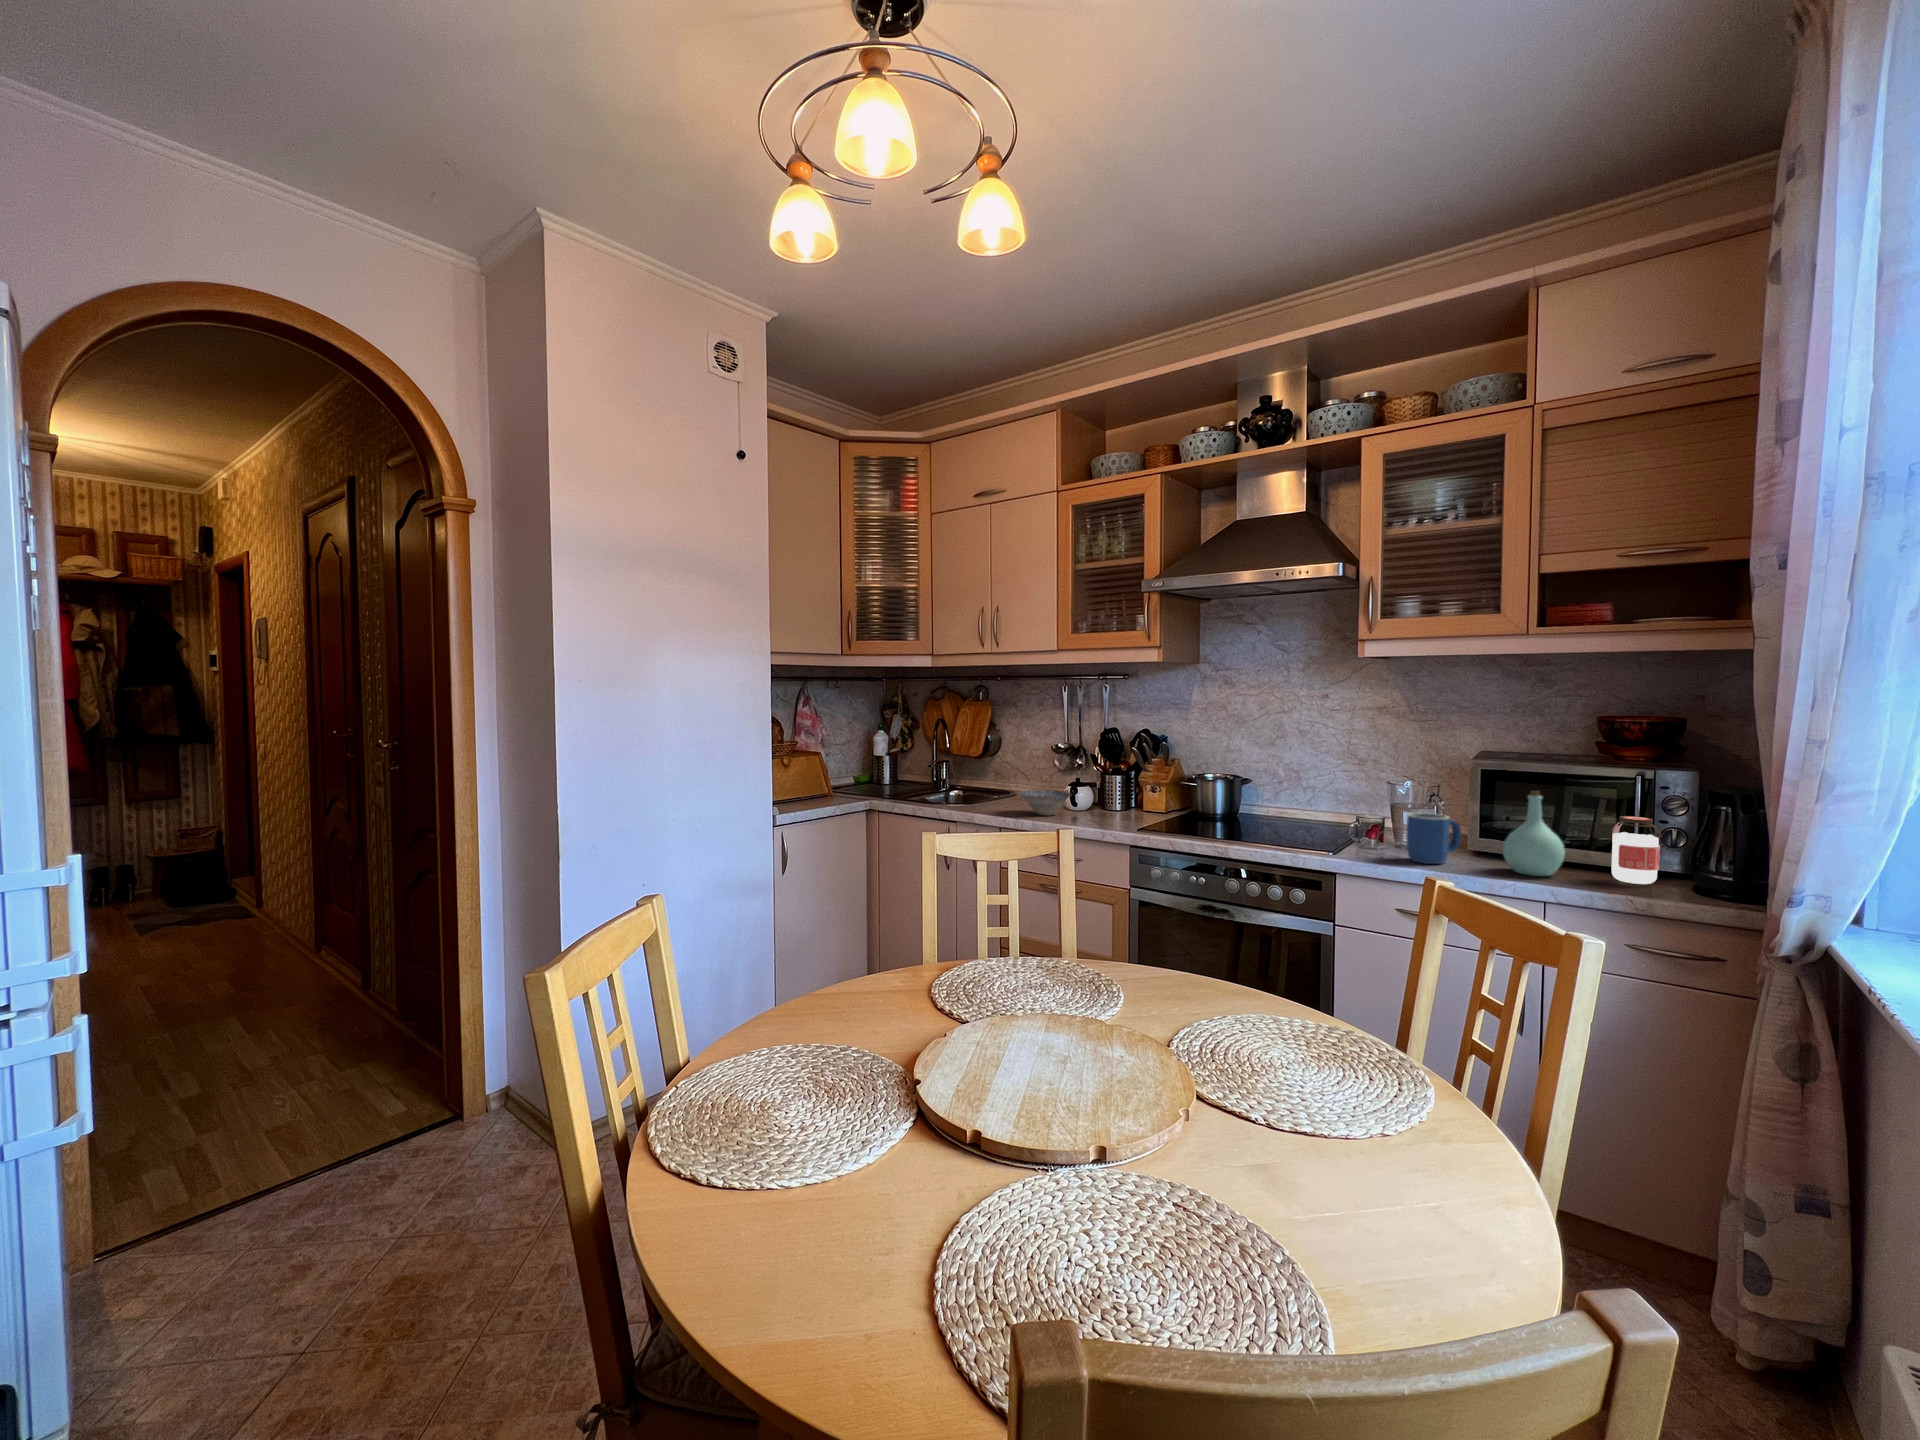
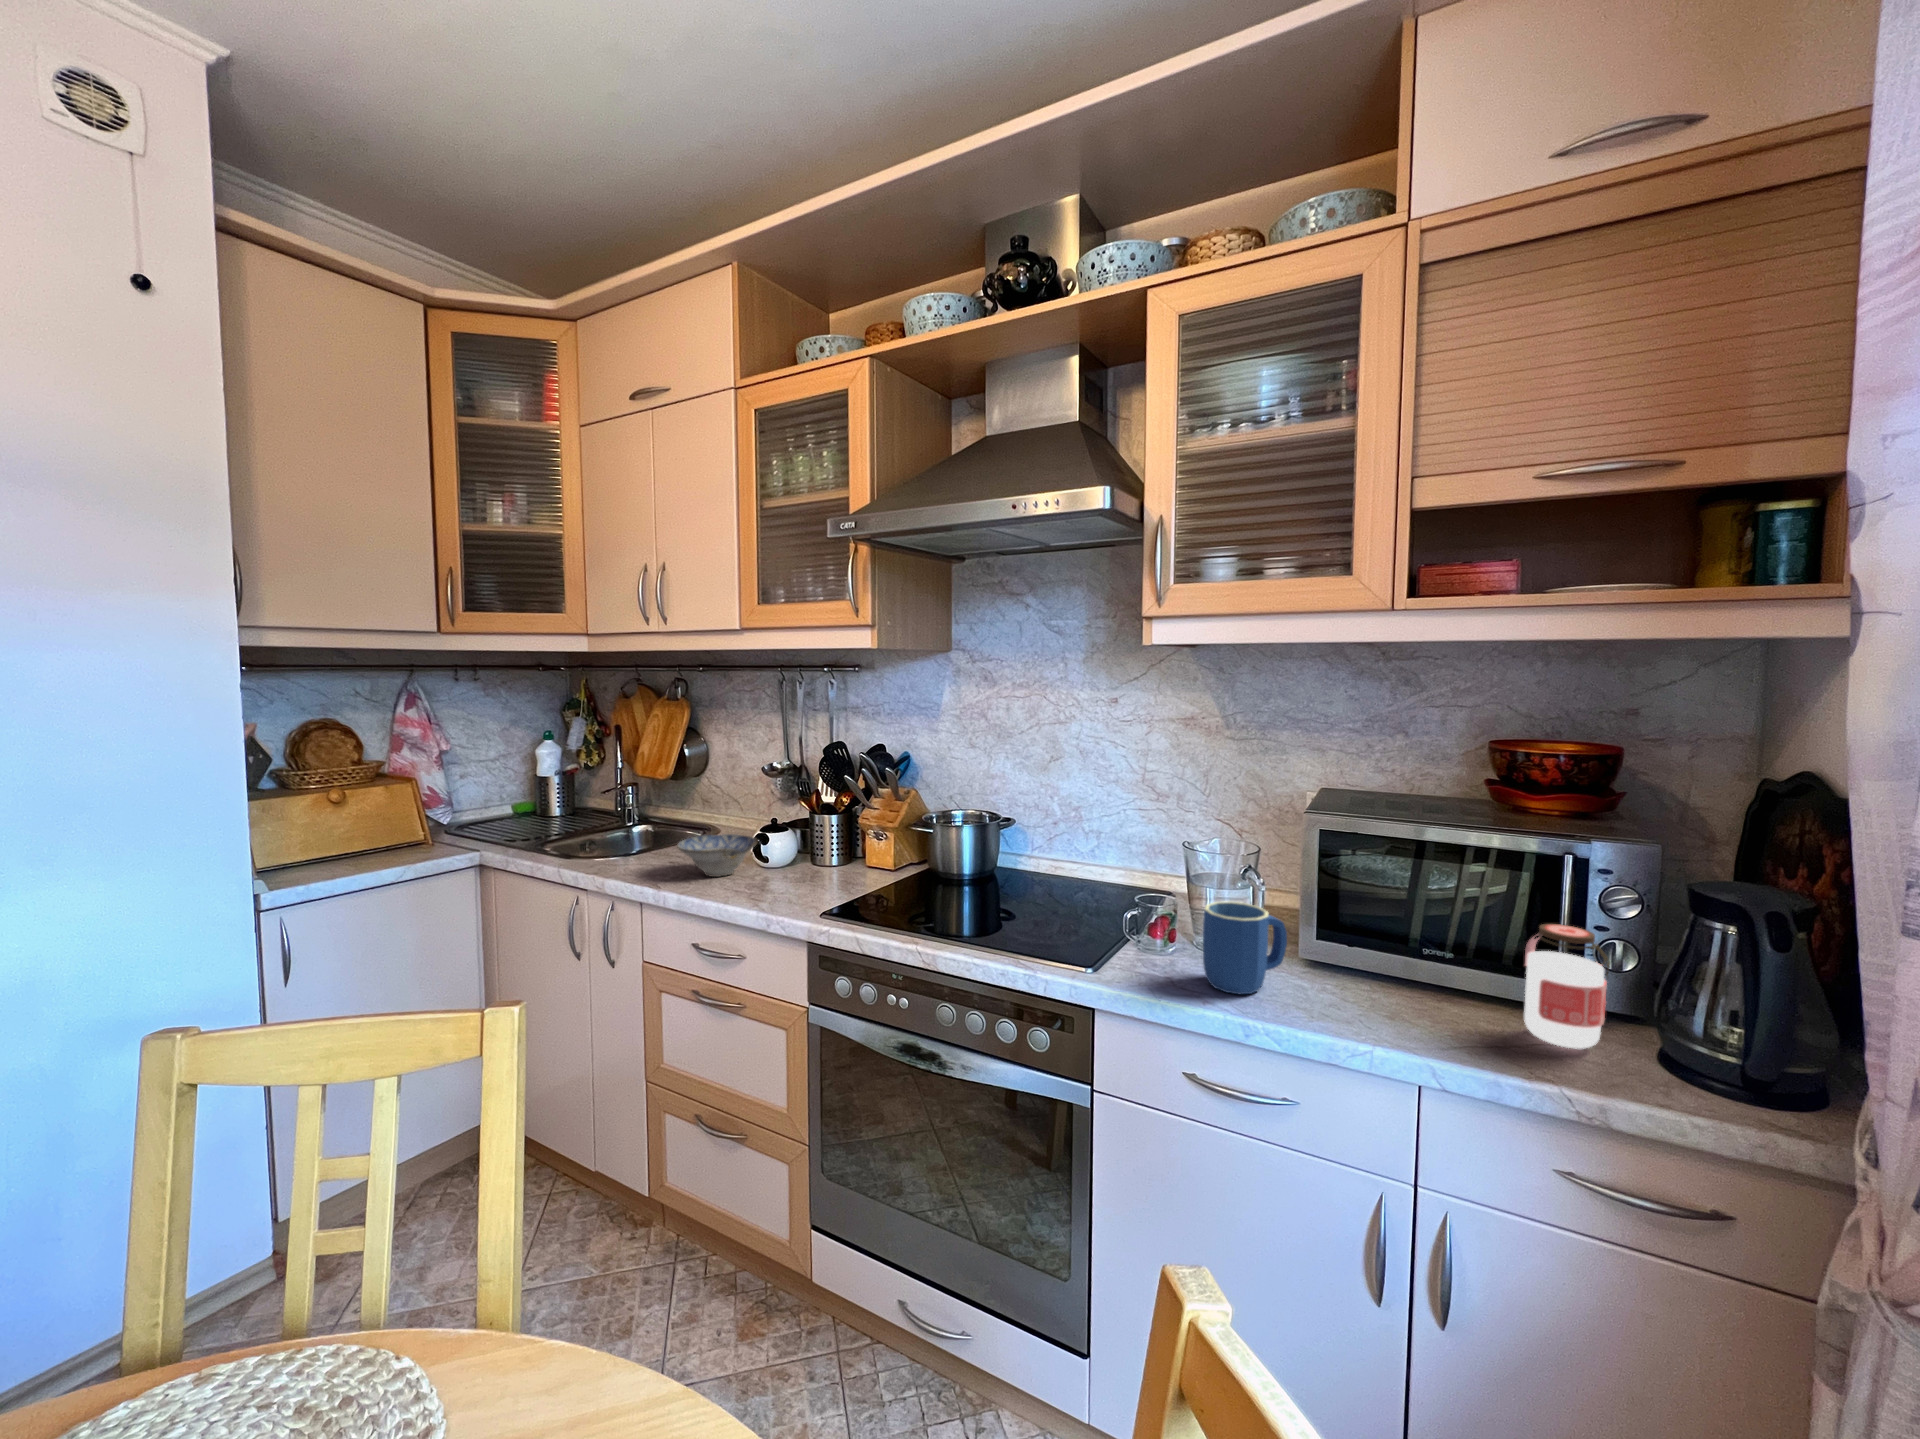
bottle: present [1503,791,1565,876] -> none [1351,877,1449,1028]

